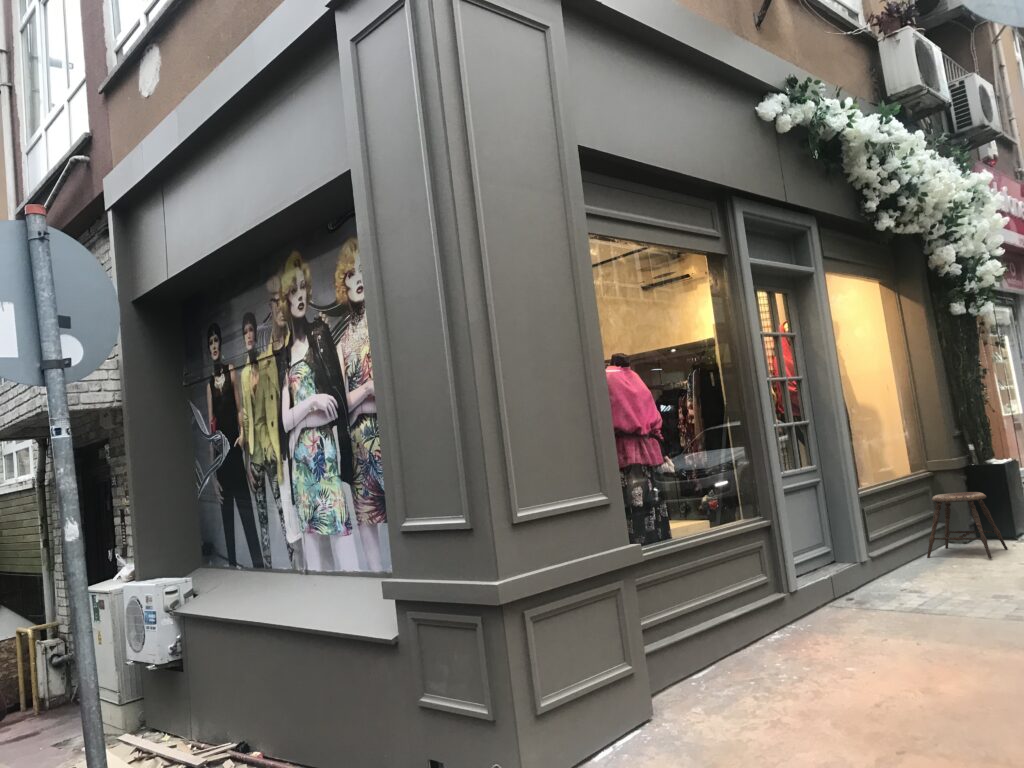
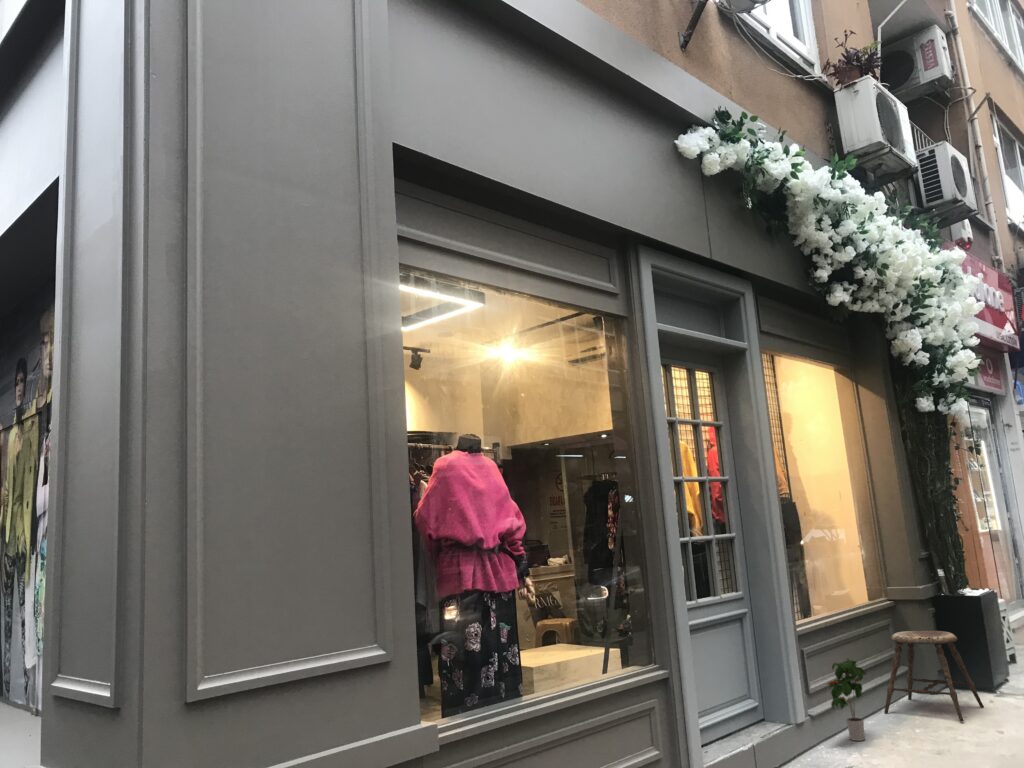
potted plant: none [884,514,914,575] -> present [828,658,866,741]

